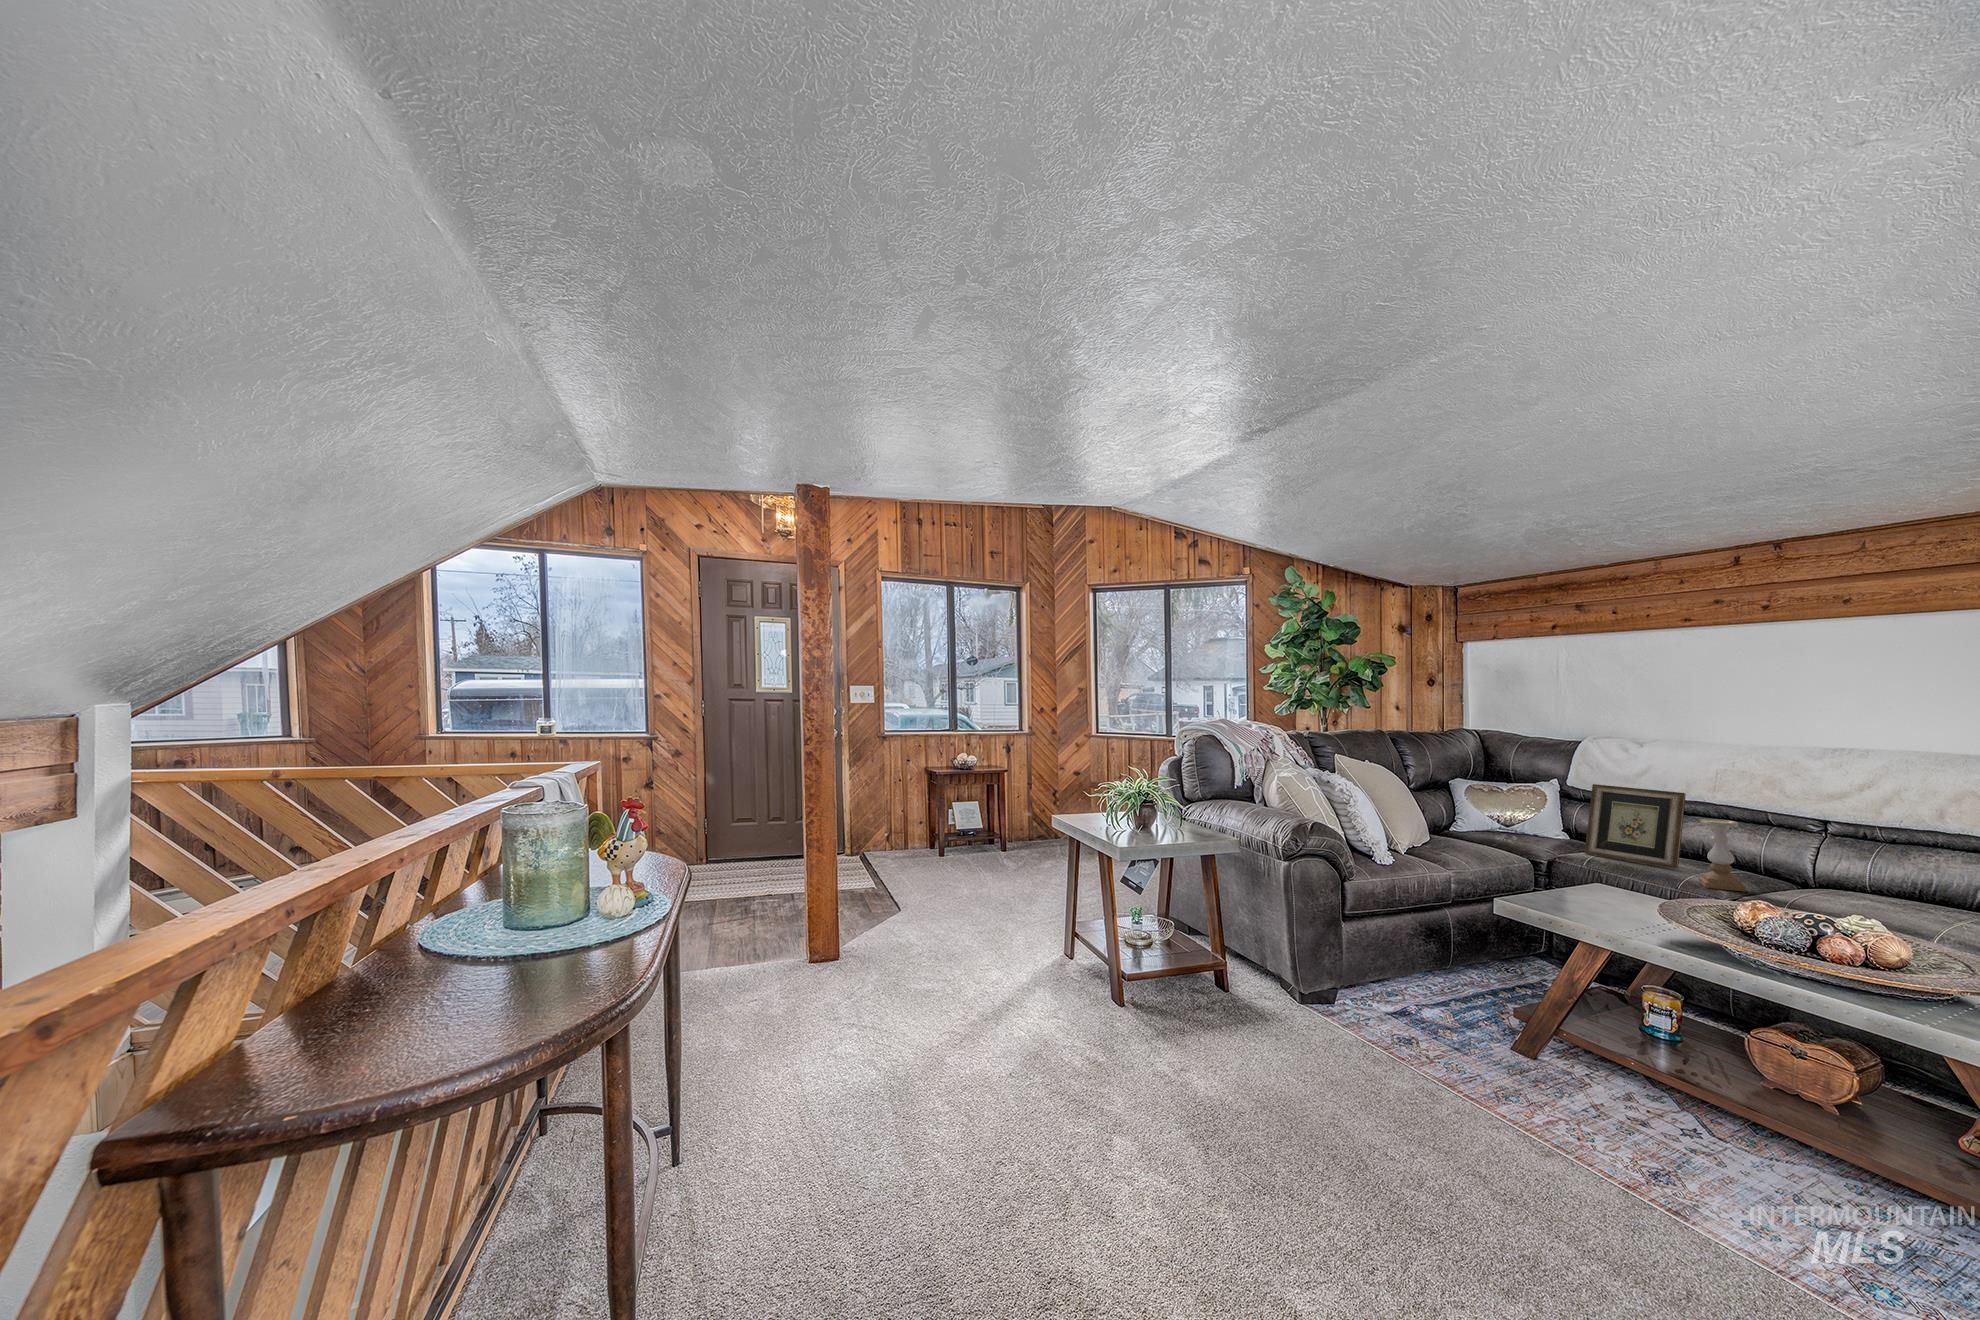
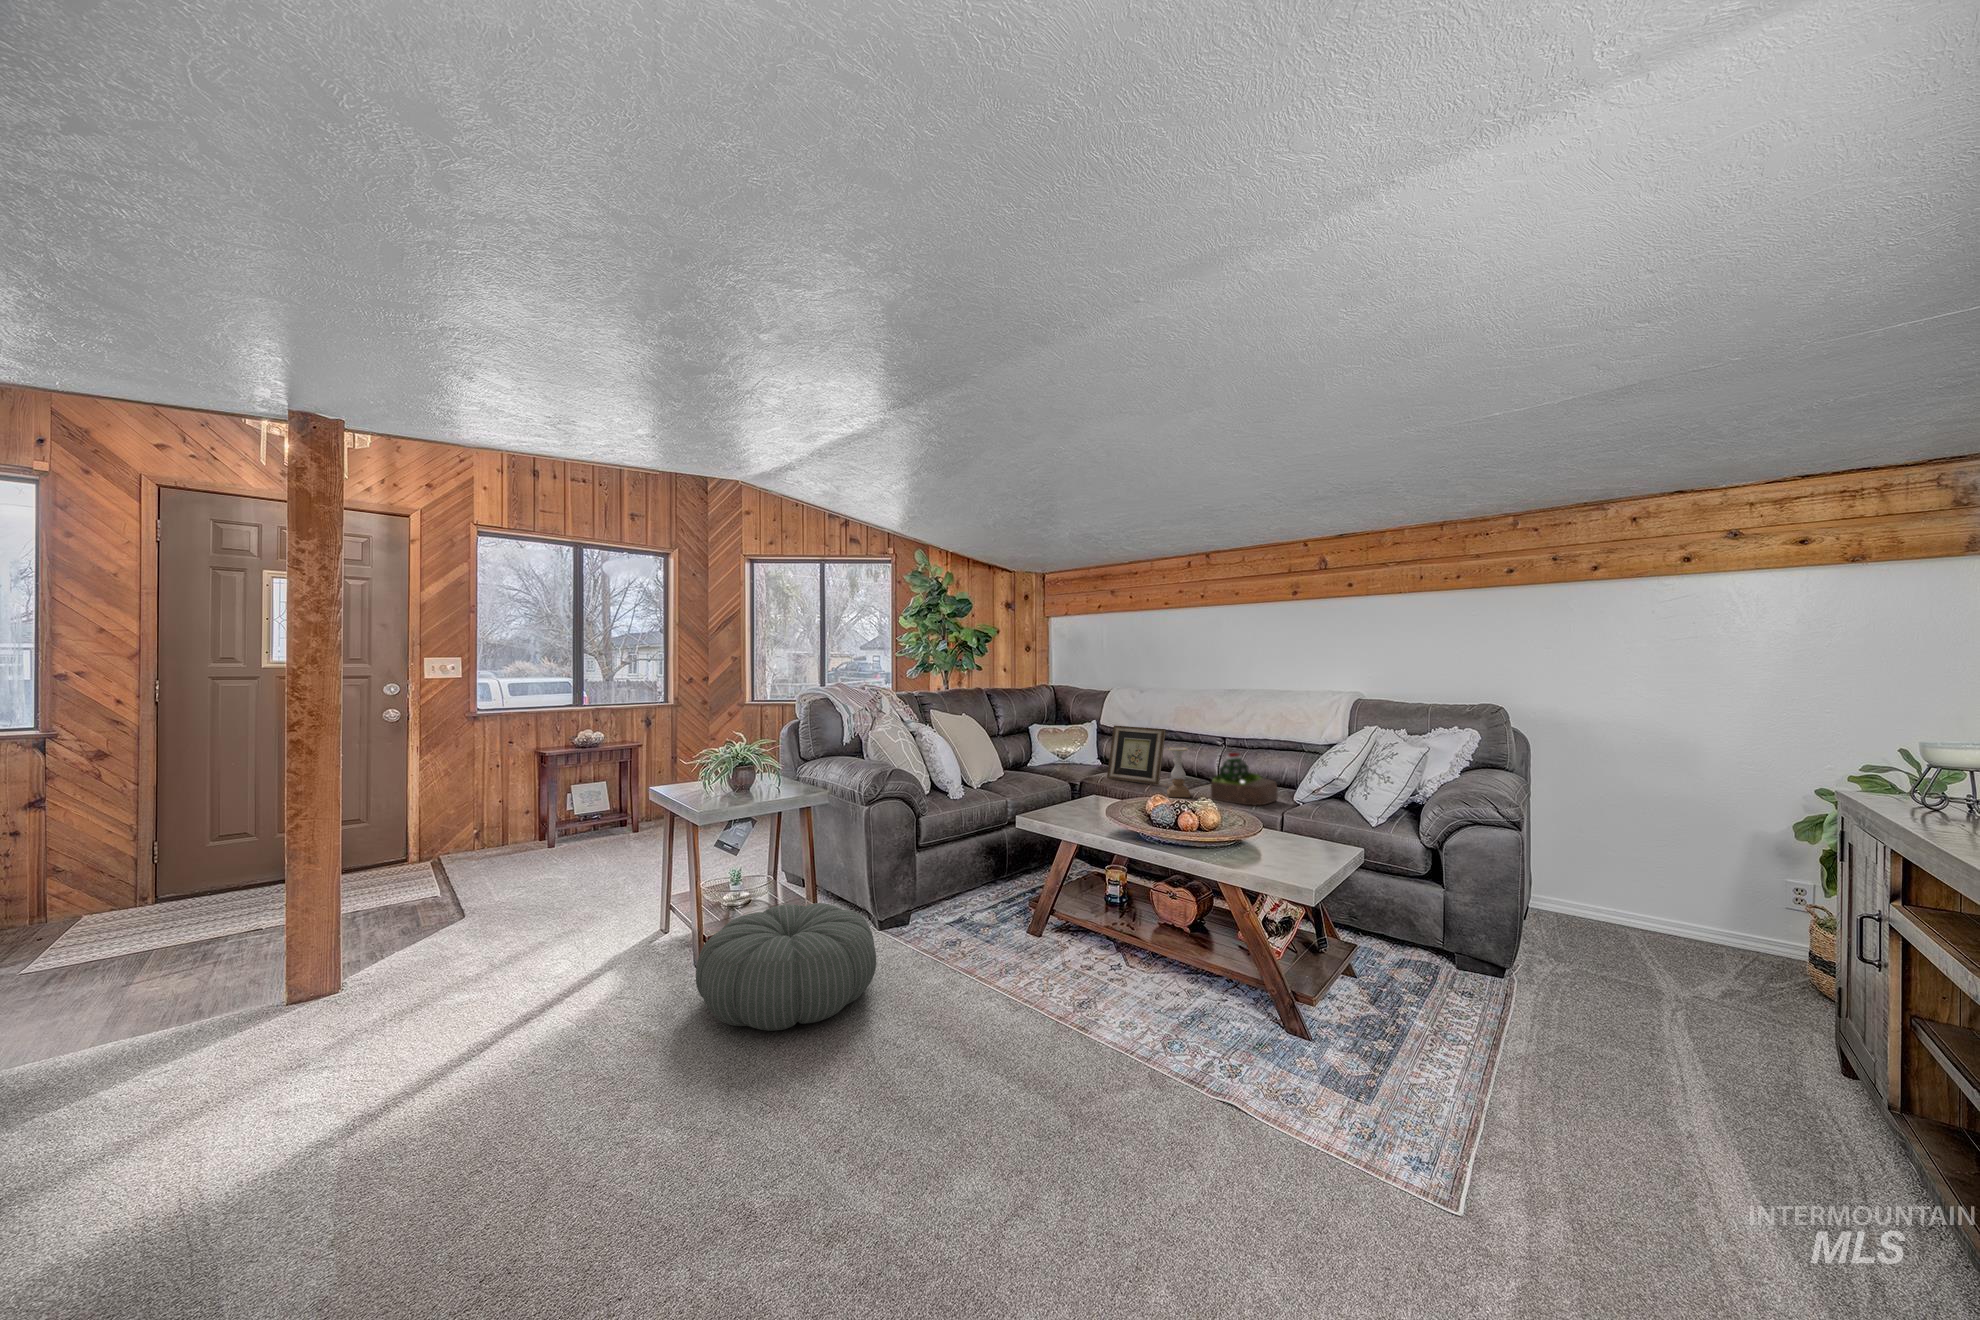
succulent plant: none [1784,834,1917,915] -> present [1211,753,1278,805]
pouf: none [1123,964,1328,1108] -> present [696,903,876,1031]

